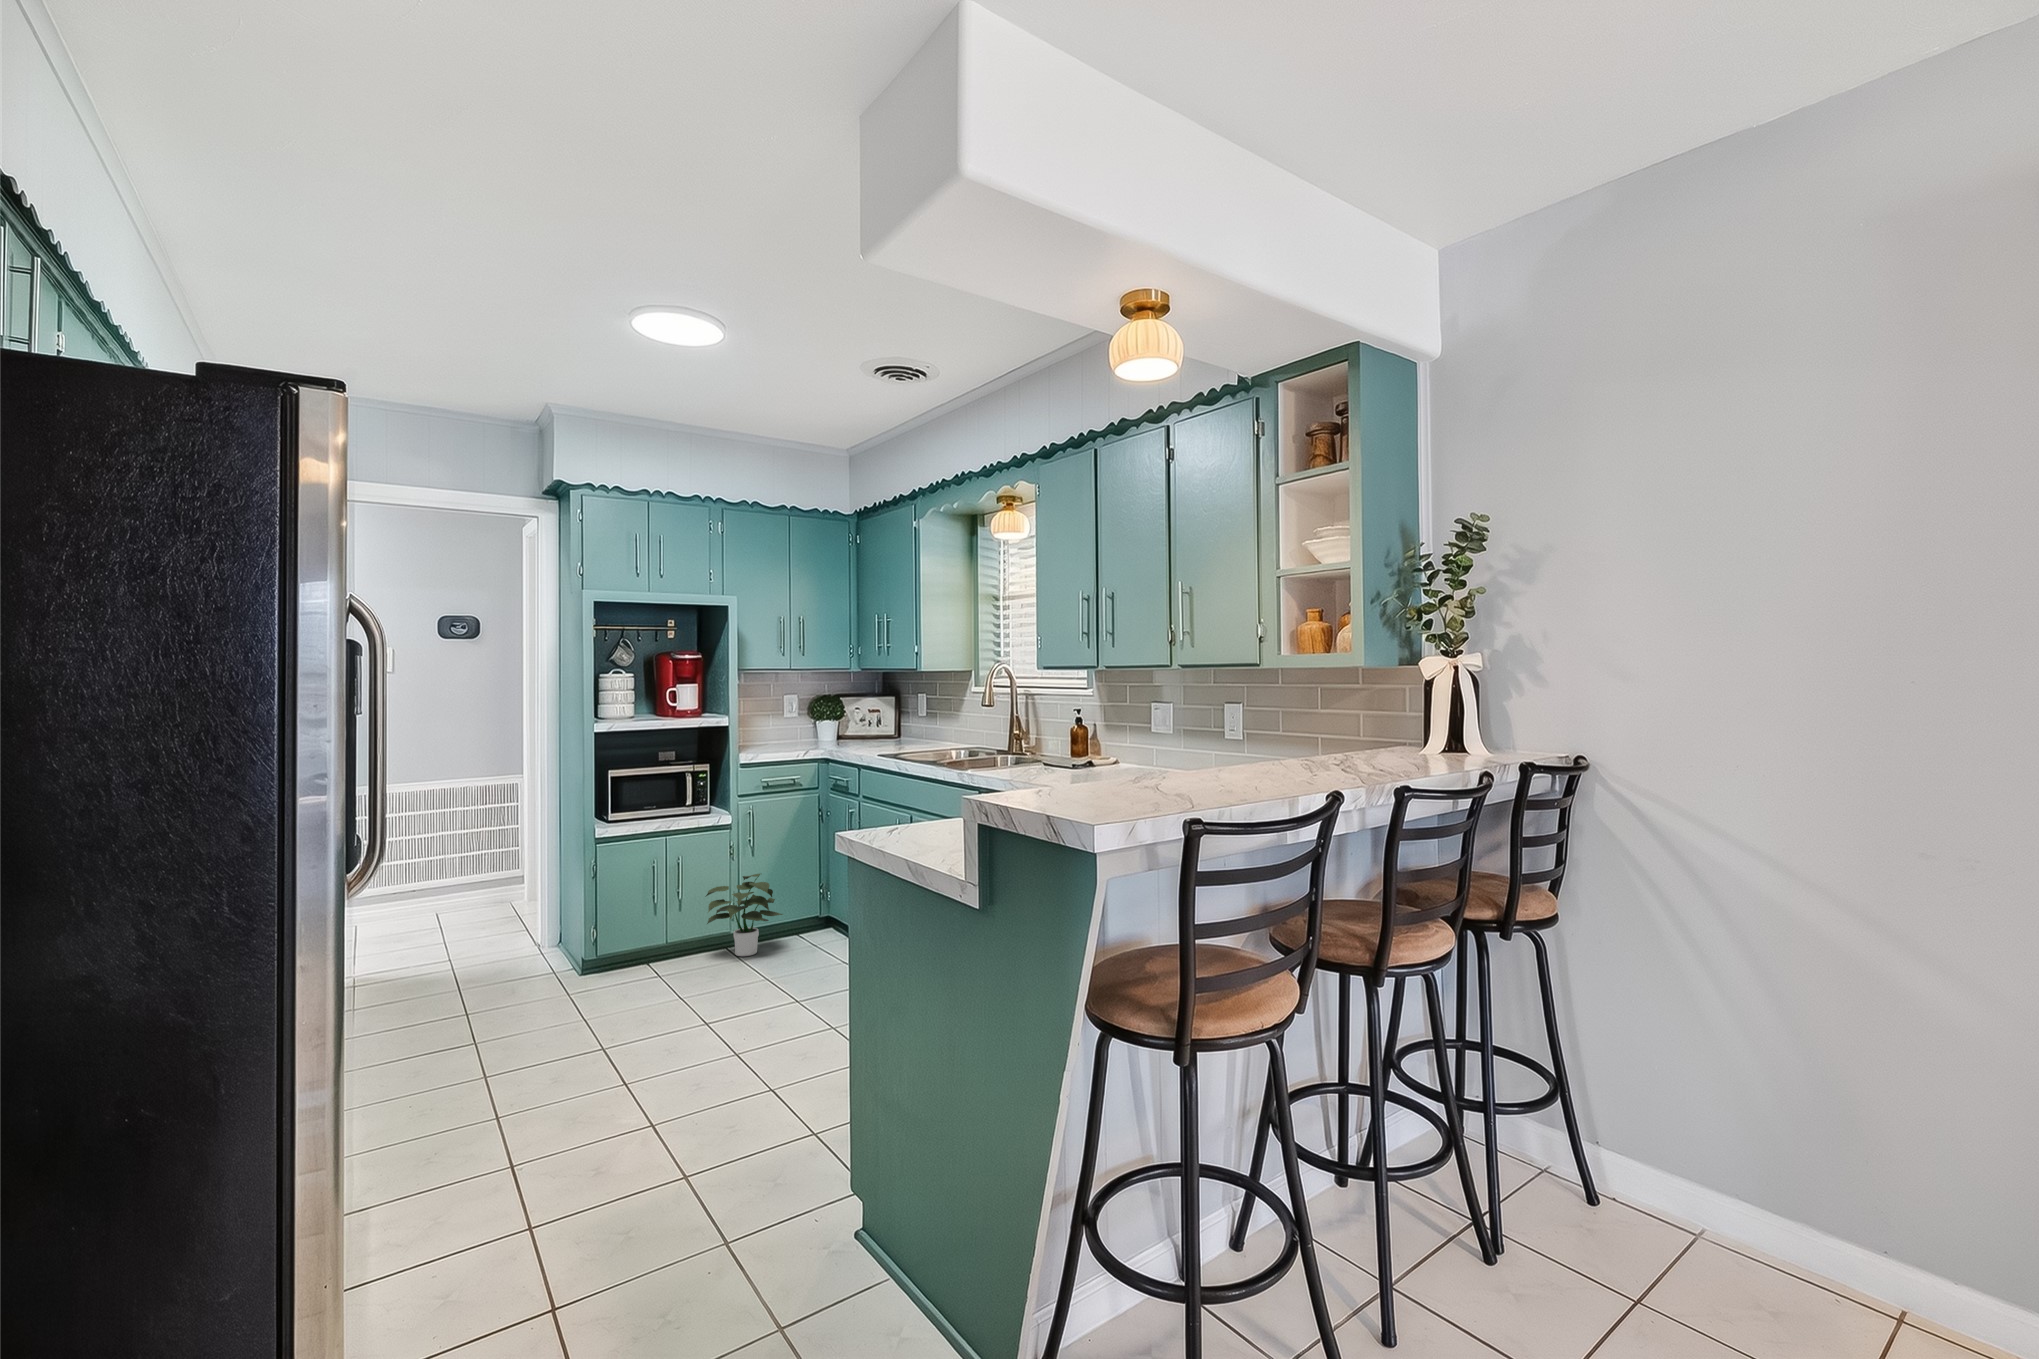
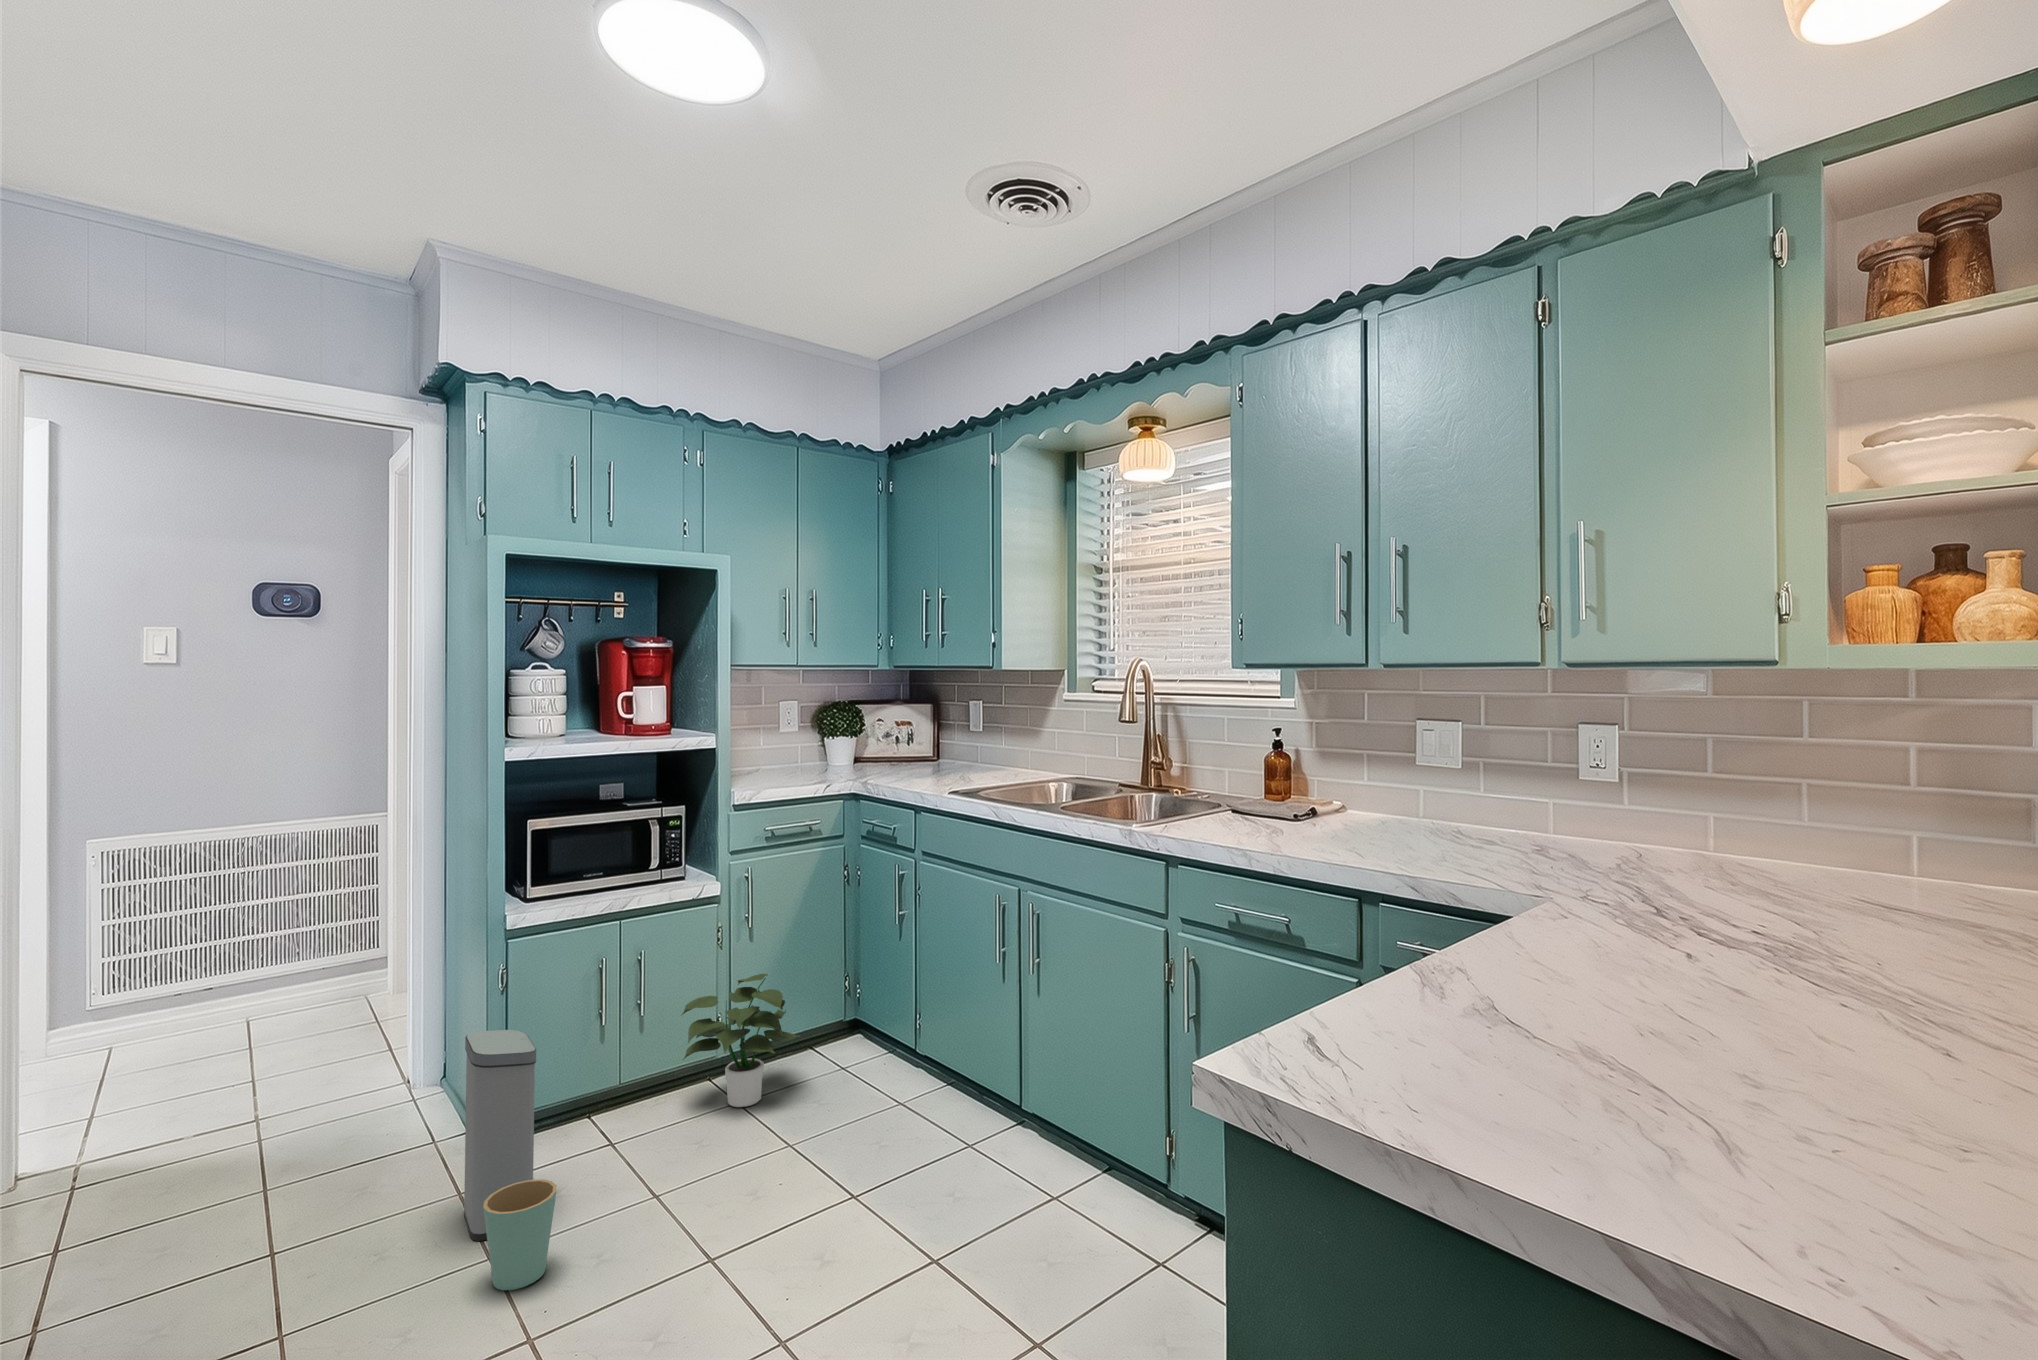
trash can: none [570,890,620,1025] -> present [464,1030,557,1290]

